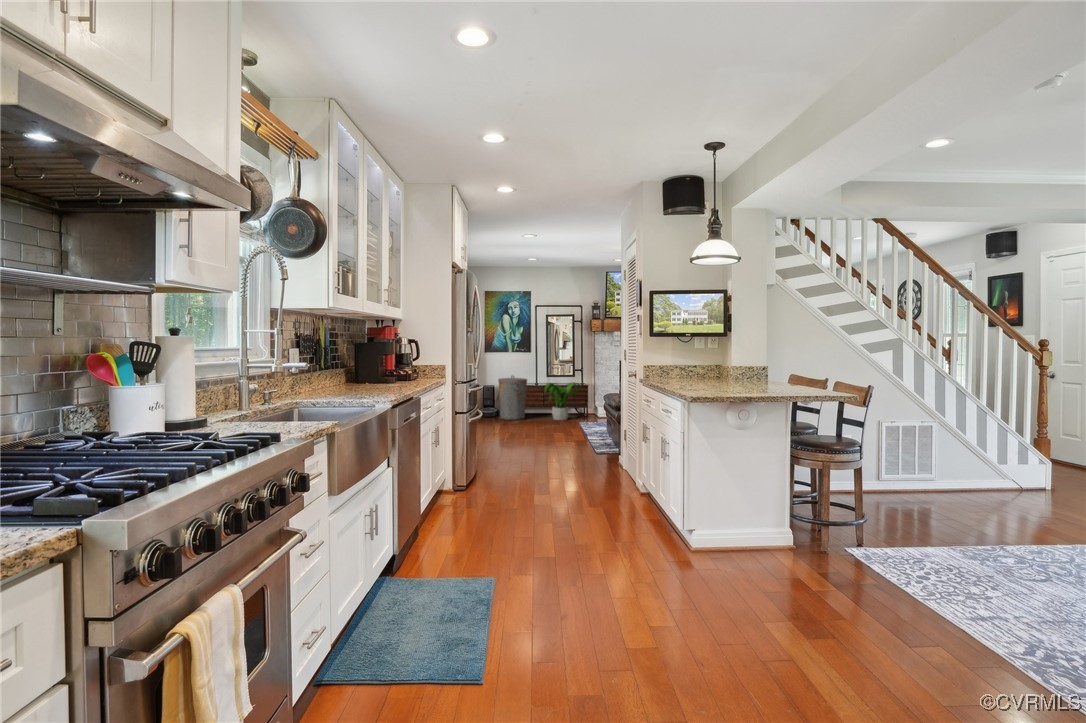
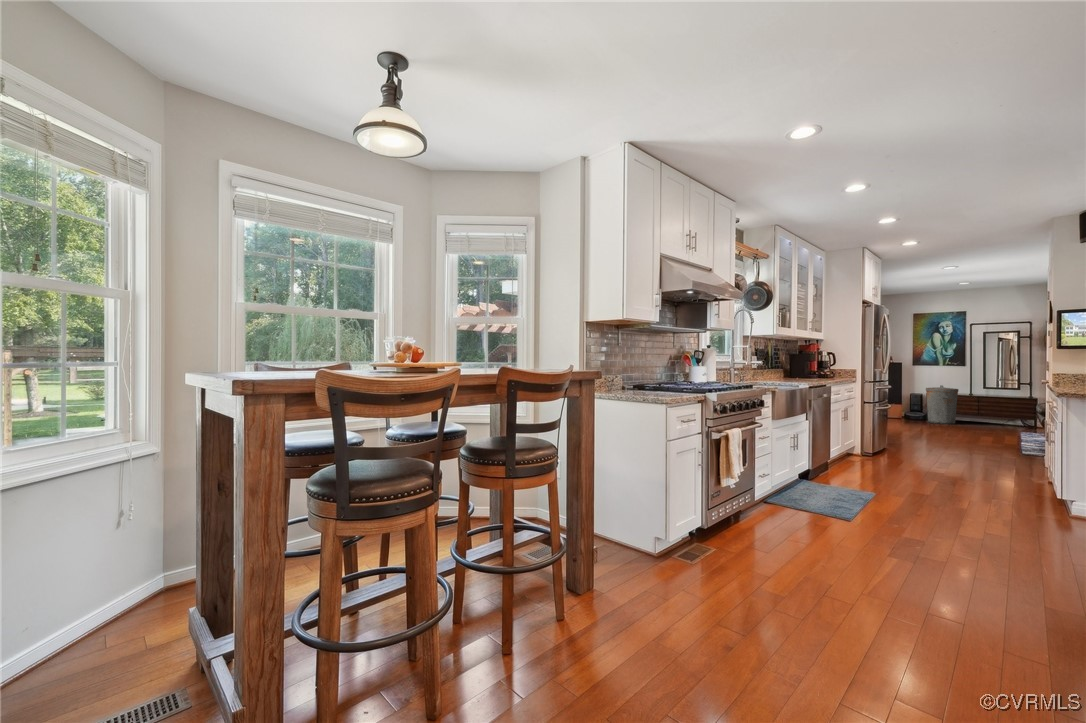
potted plant: present [544,382,581,420] -> none [977,393,1027,428]

